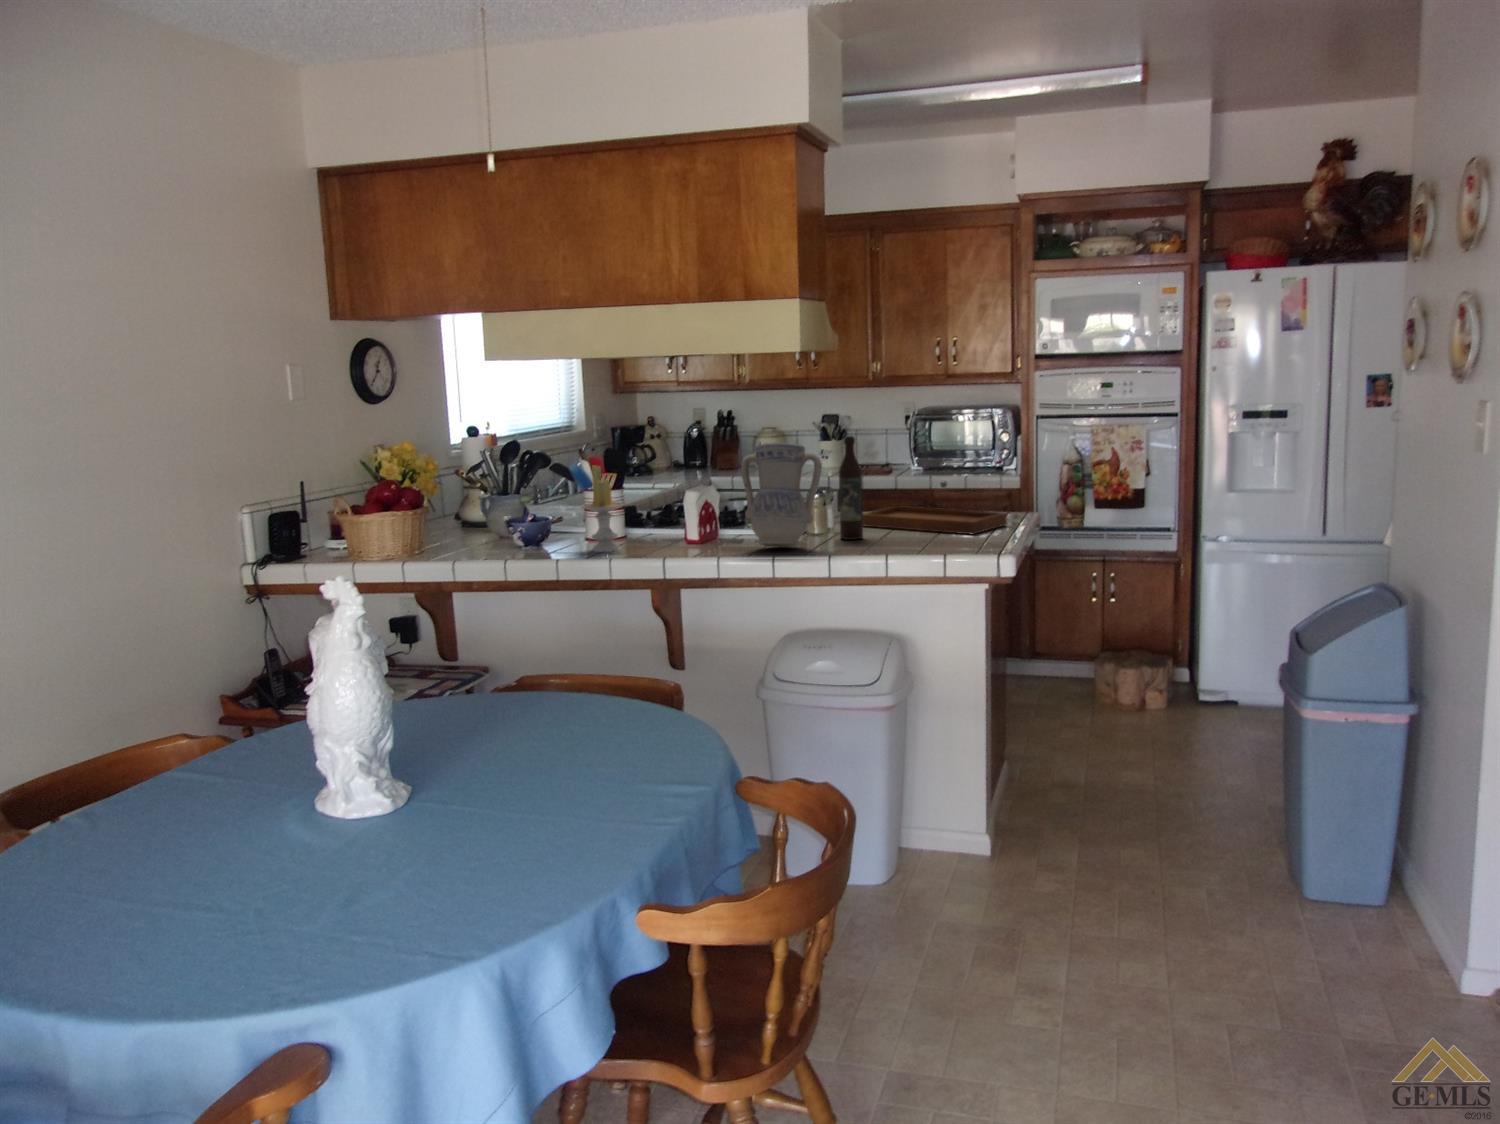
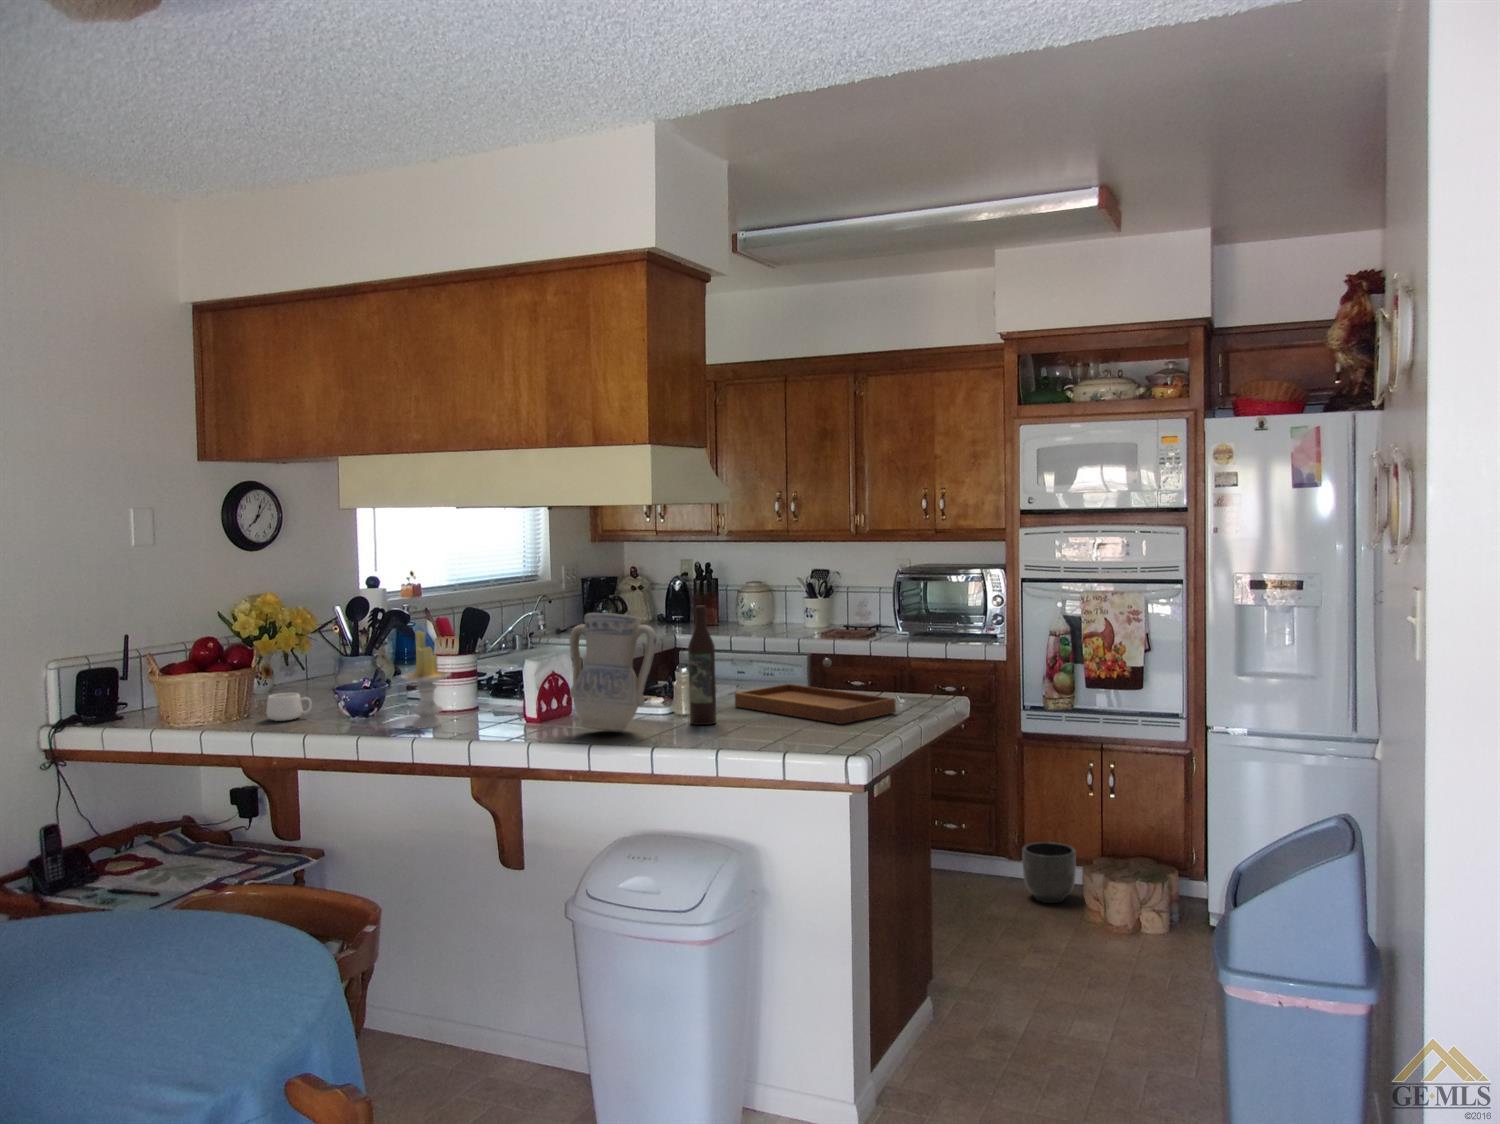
mug: none [444,527,485,552] -> present [266,693,312,721]
planter: none [1038,644,1084,694] -> present [1022,842,1076,903]

